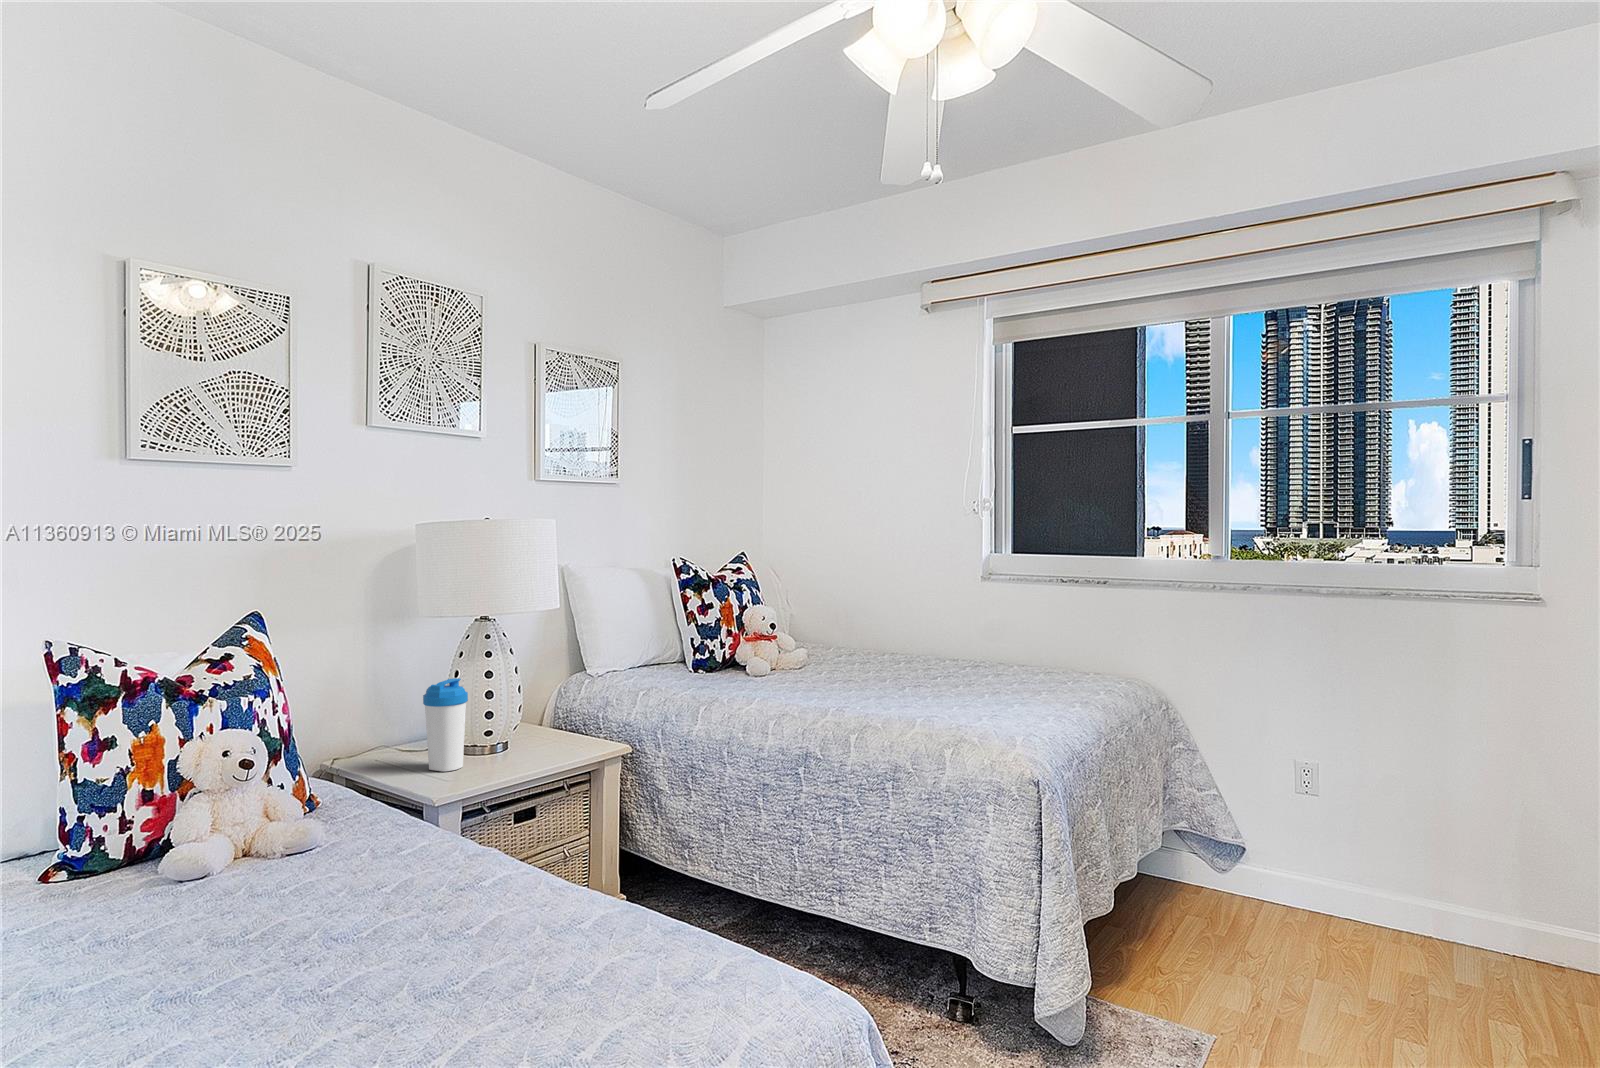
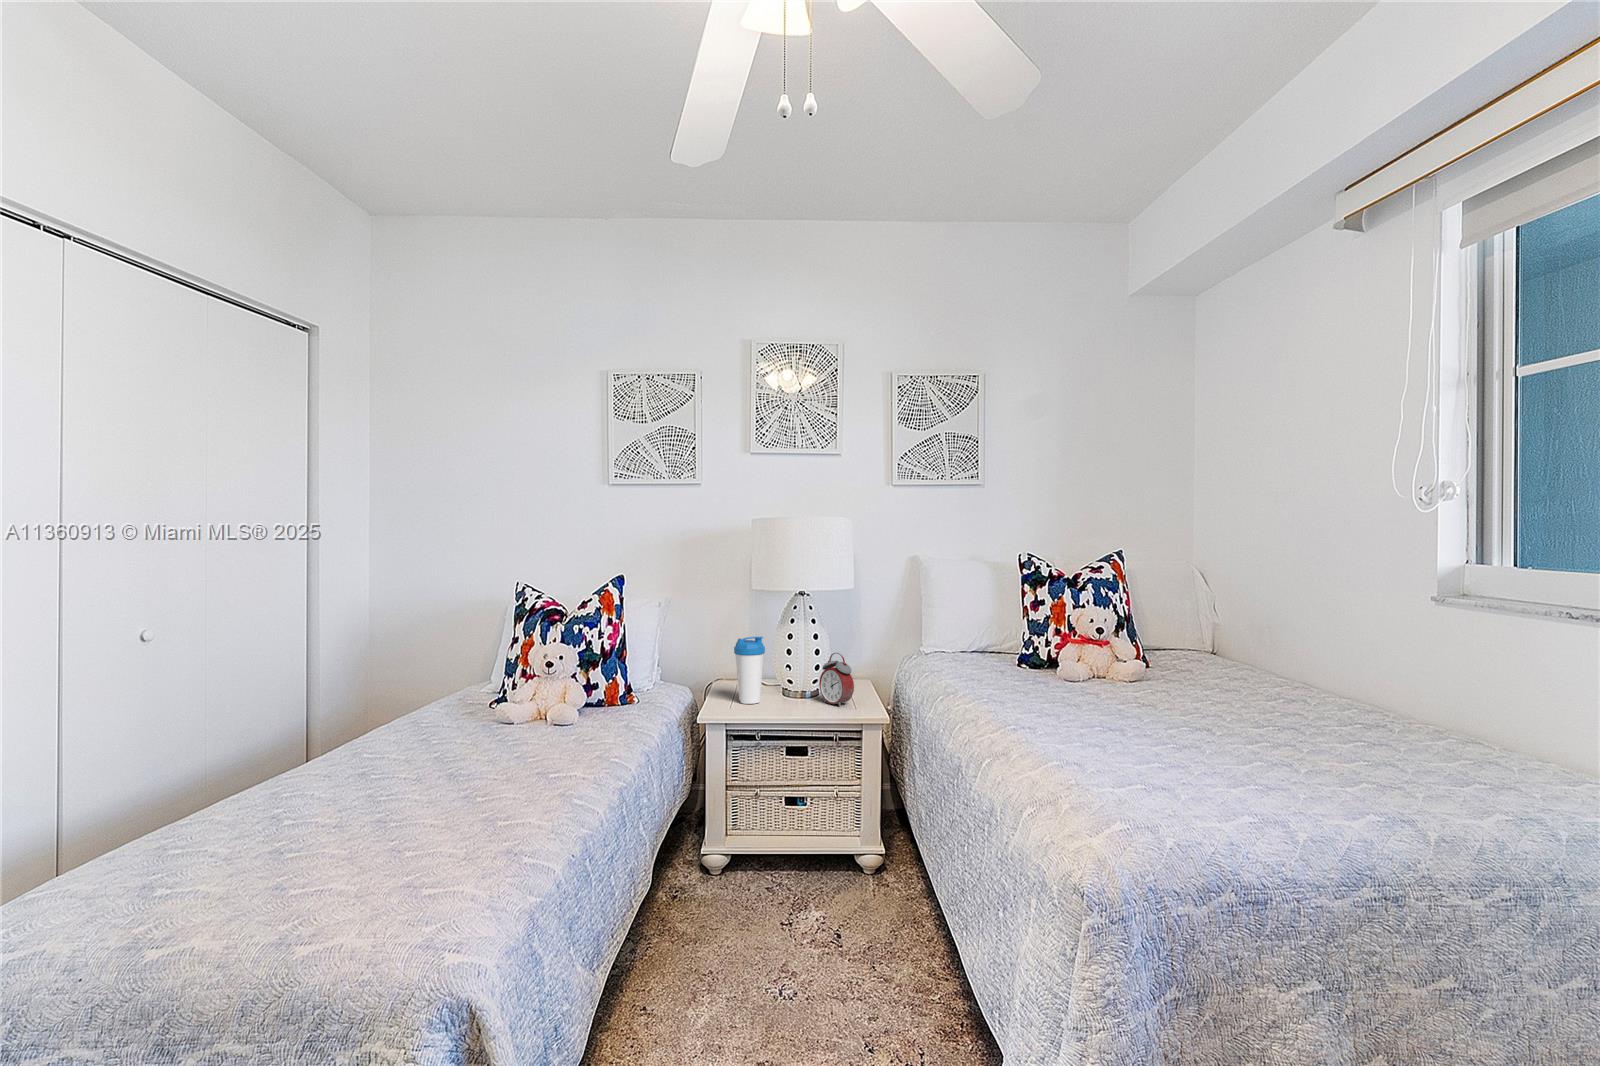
alarm clock: none [524,684,570,748] -> present [819,653,854,706]

